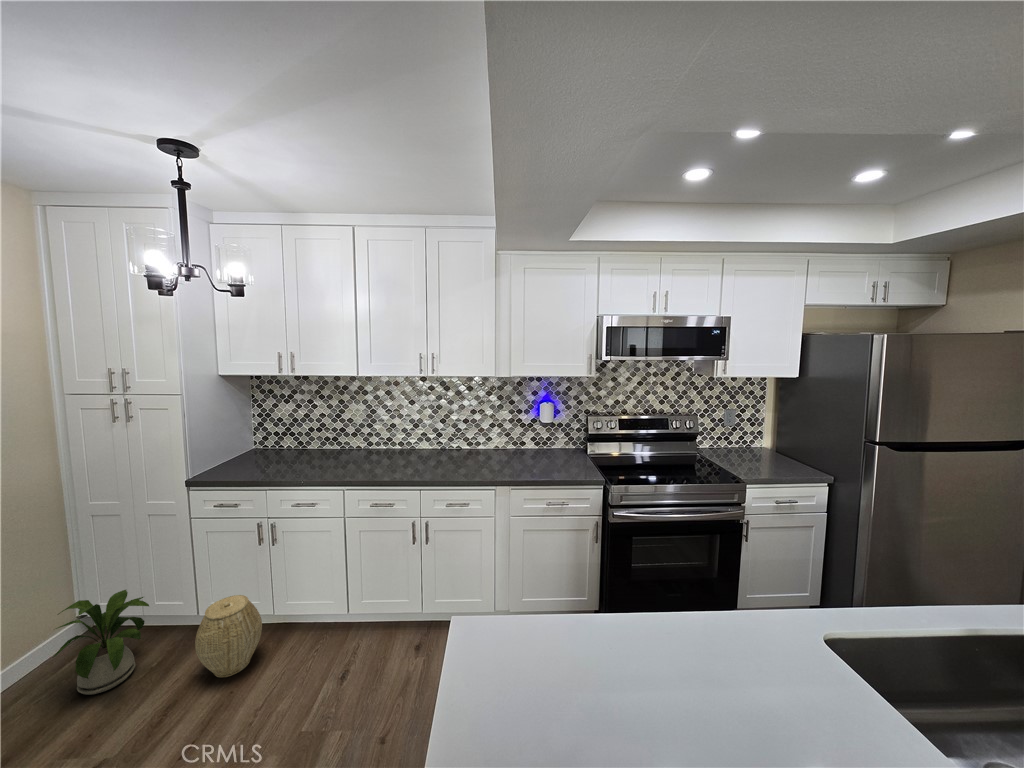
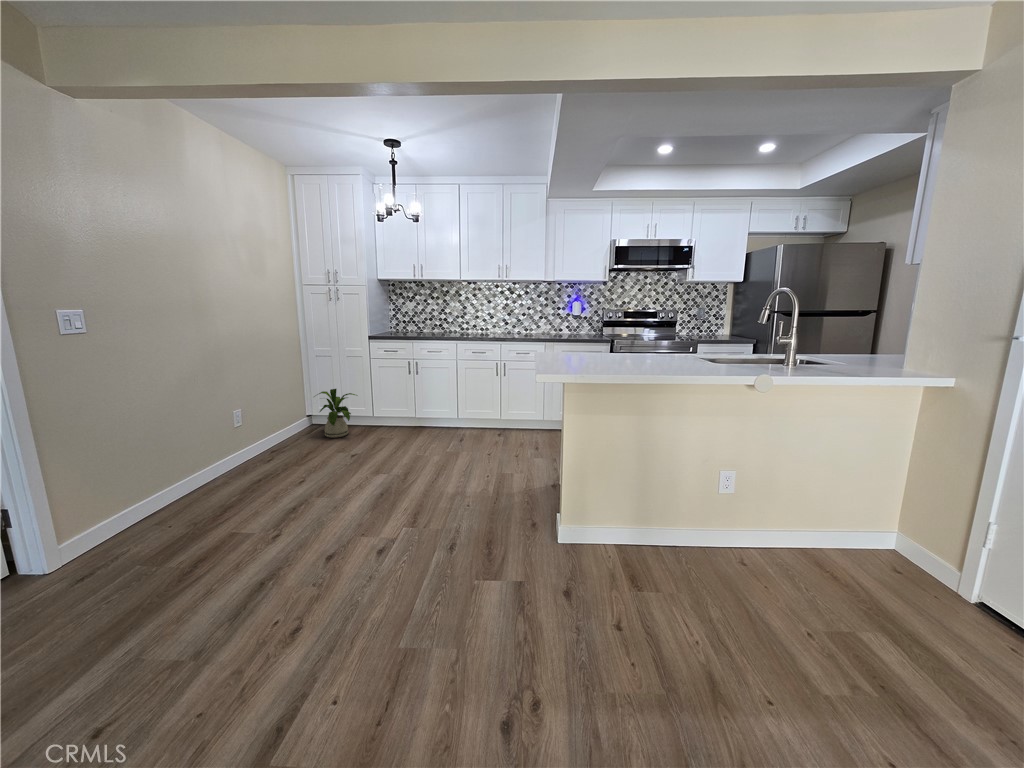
woven basket: present [195,595,262,677] -> none [382,398,413,437]

